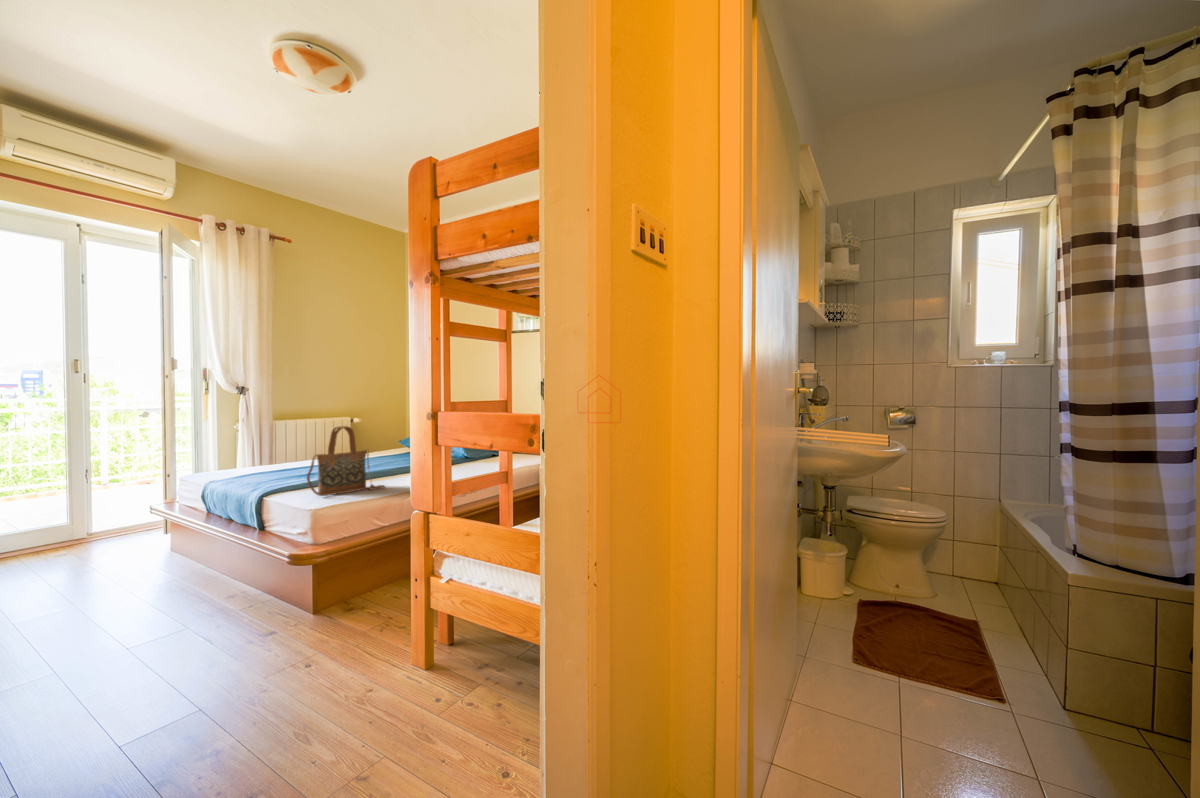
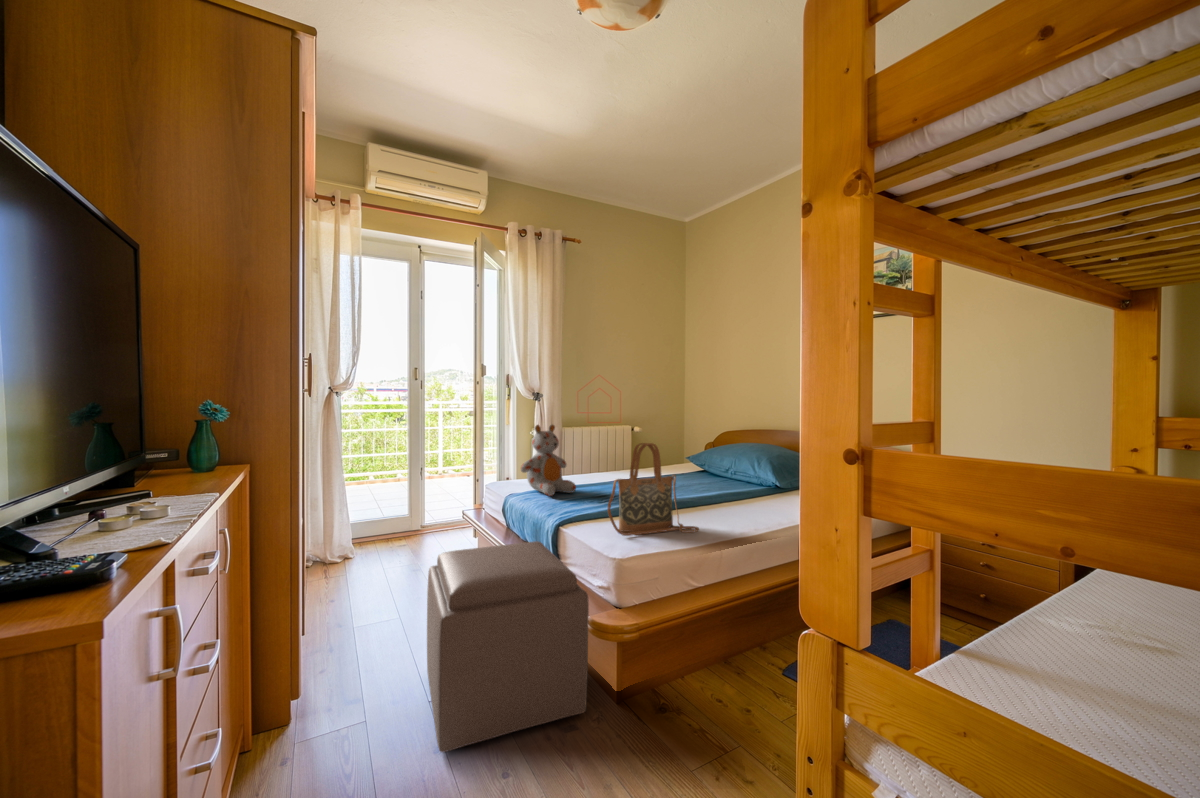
stuffed bear: none [222,416,284,478] -> present [521,425,576,496]
ottoman: none [118,510,286,669] -> present [427,541,589,752]

